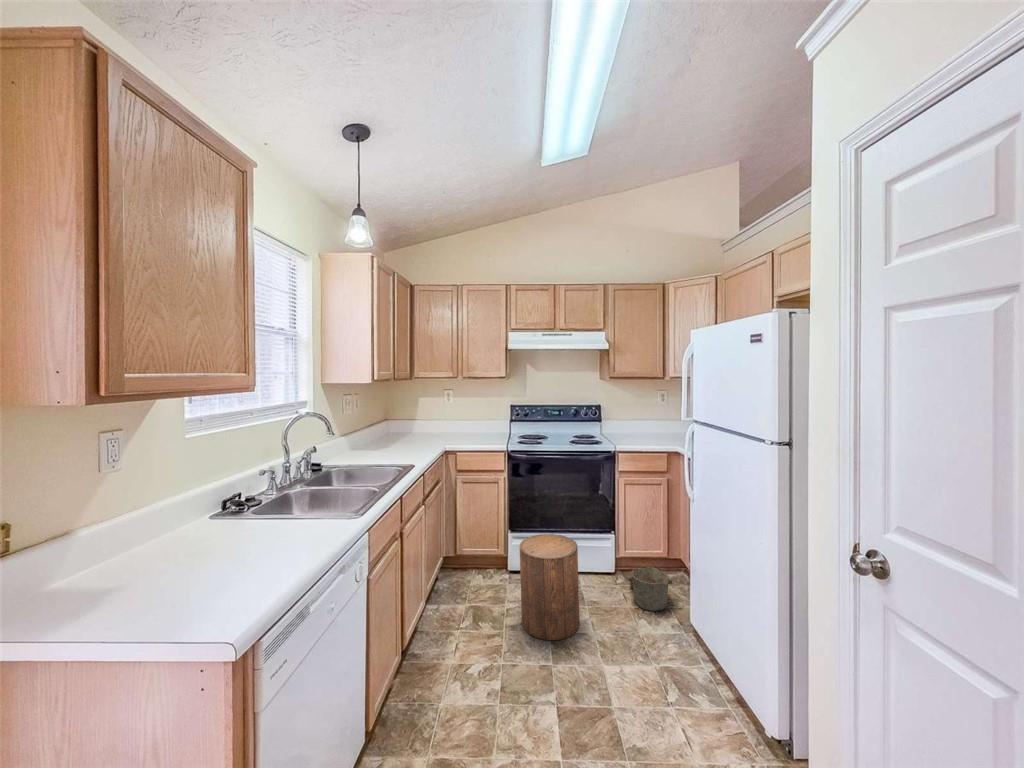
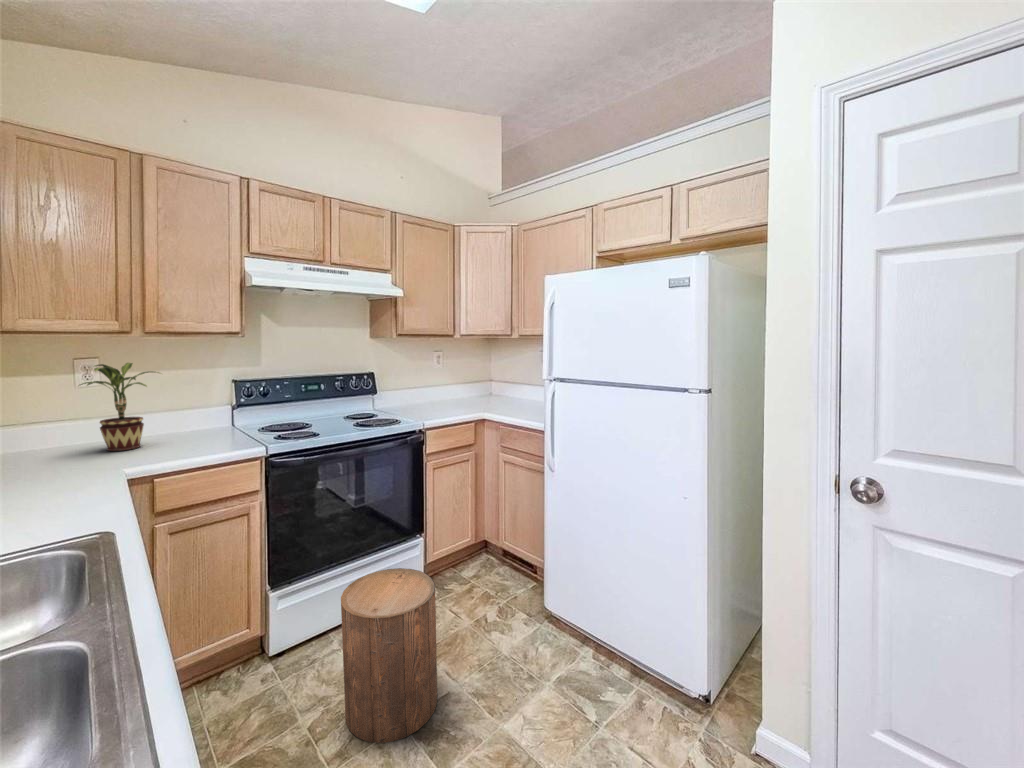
potted plant: none [443,395,475,440] -> present [80,363,159,451]
bucket: present [628,566,672,611] -> none [456,570,513,626]

